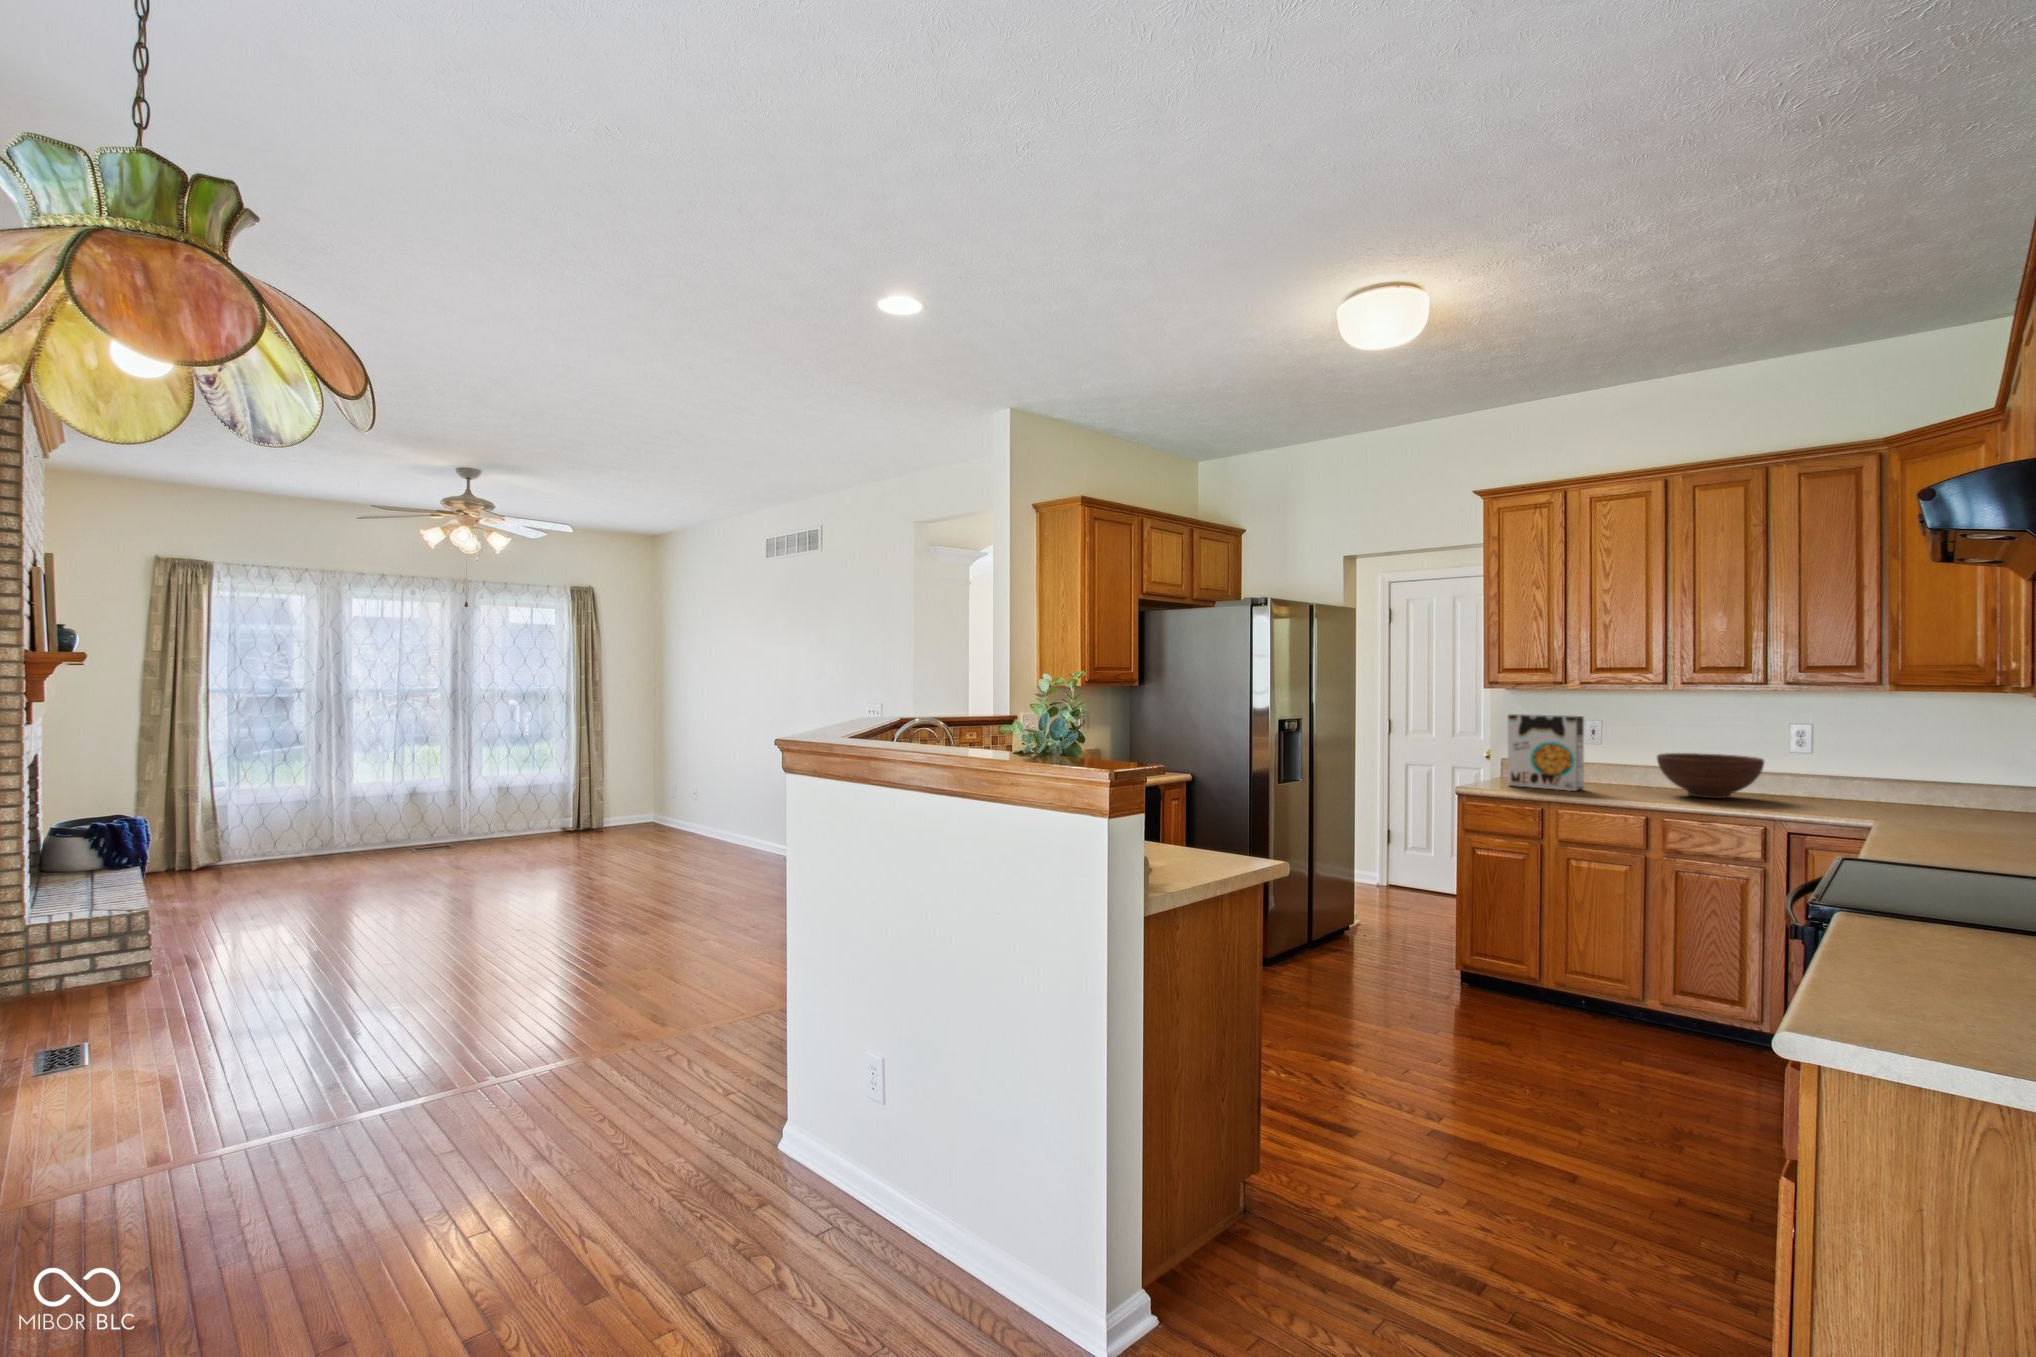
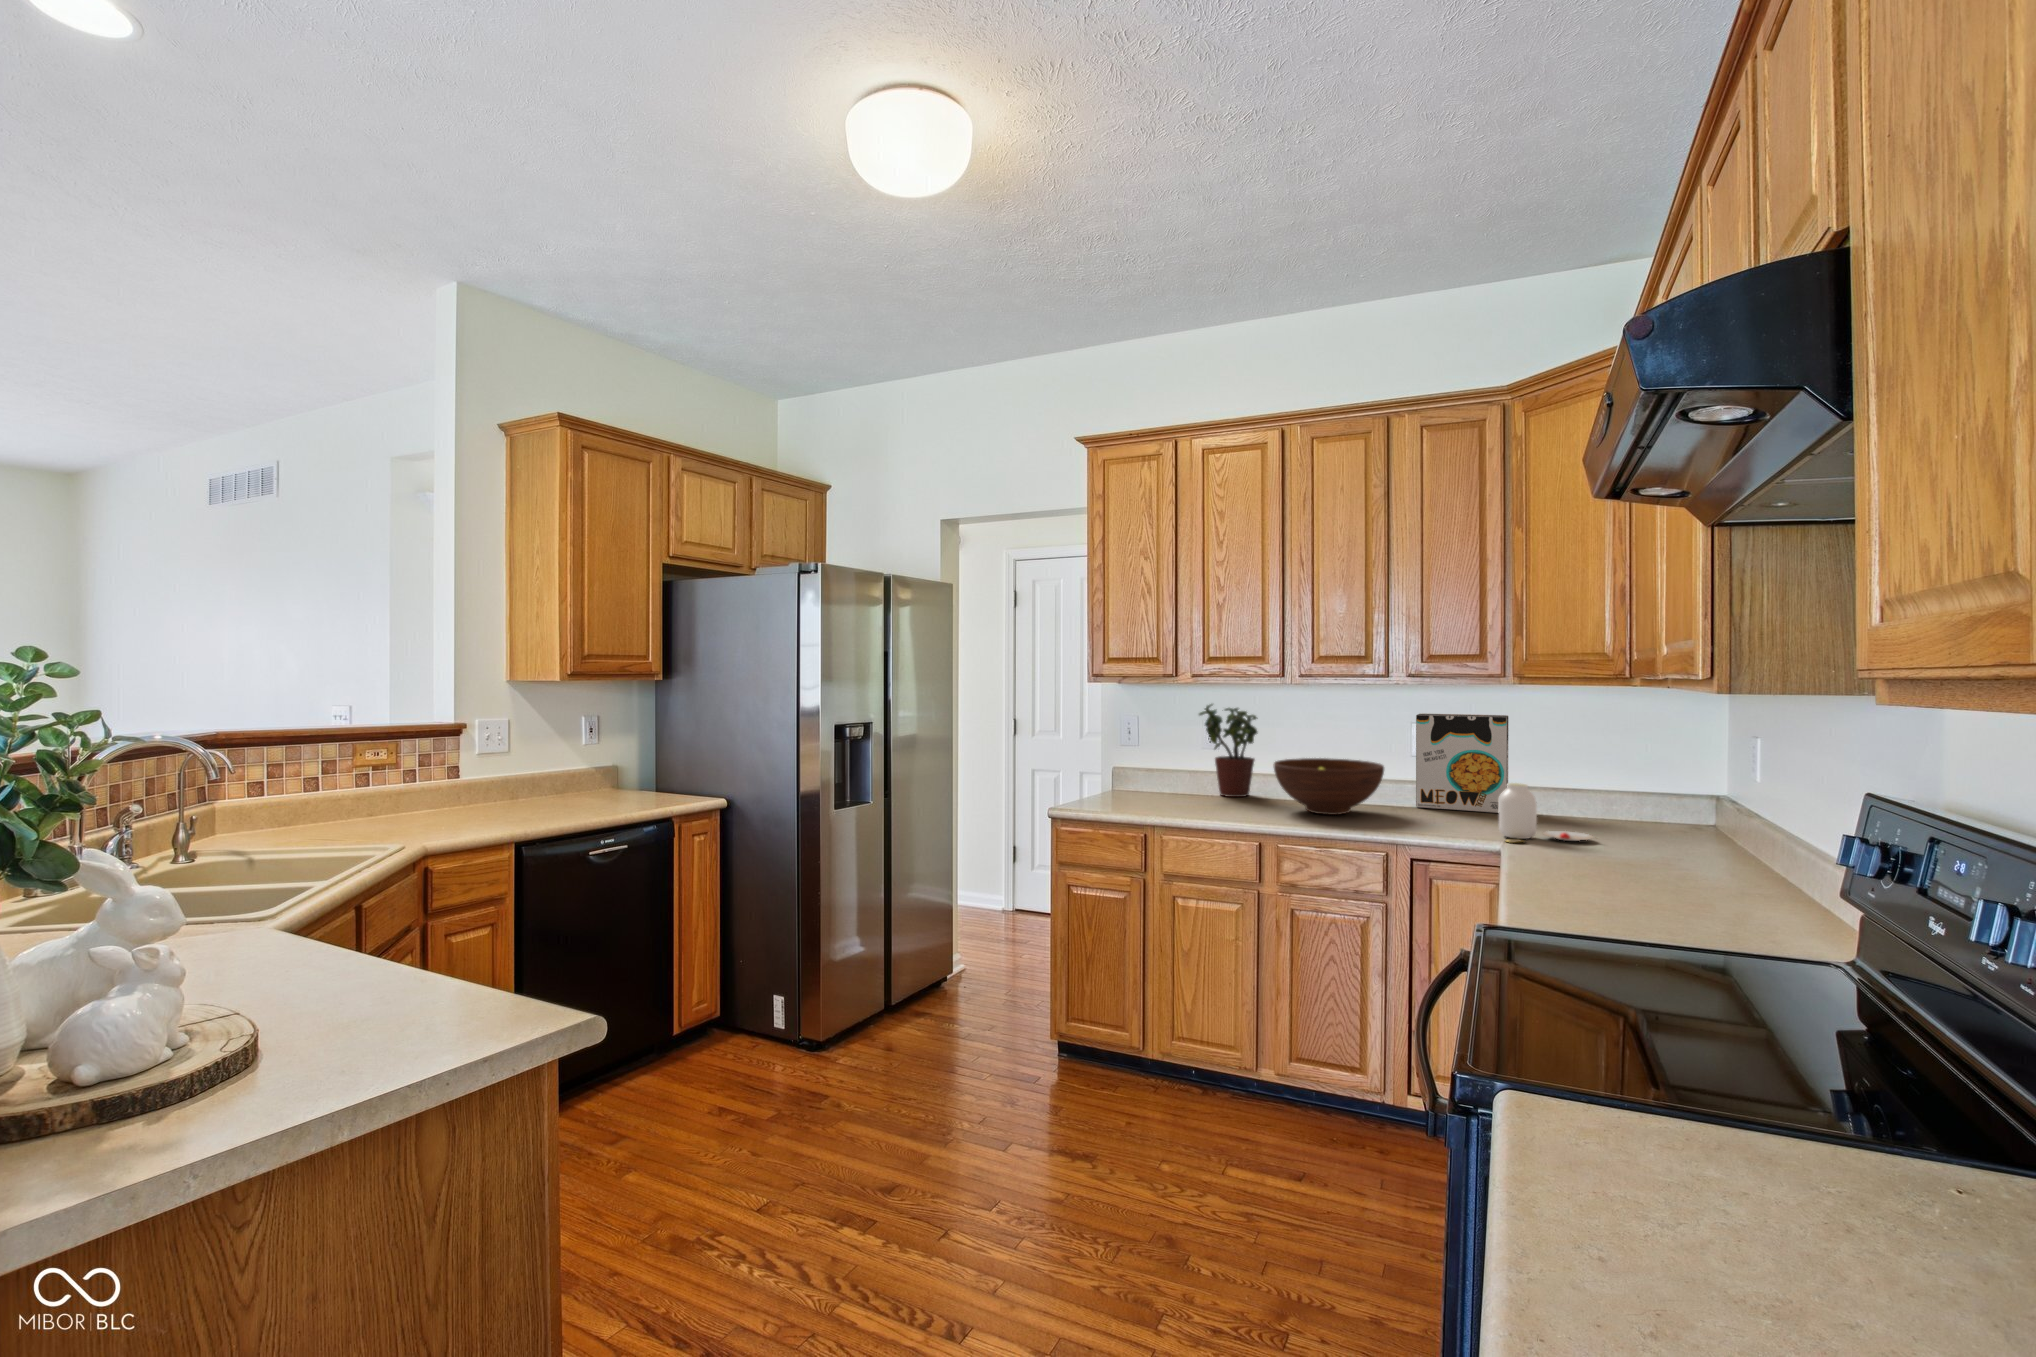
potted plant: none [1581,707,1638,785] -> present [1199,704,1257,797]
cereal box: present [1508,714,1584,791] -> present [1416,713,1508,813]
jar: none [1876,773,1977,820] -> present [1499,783,1593,843]

